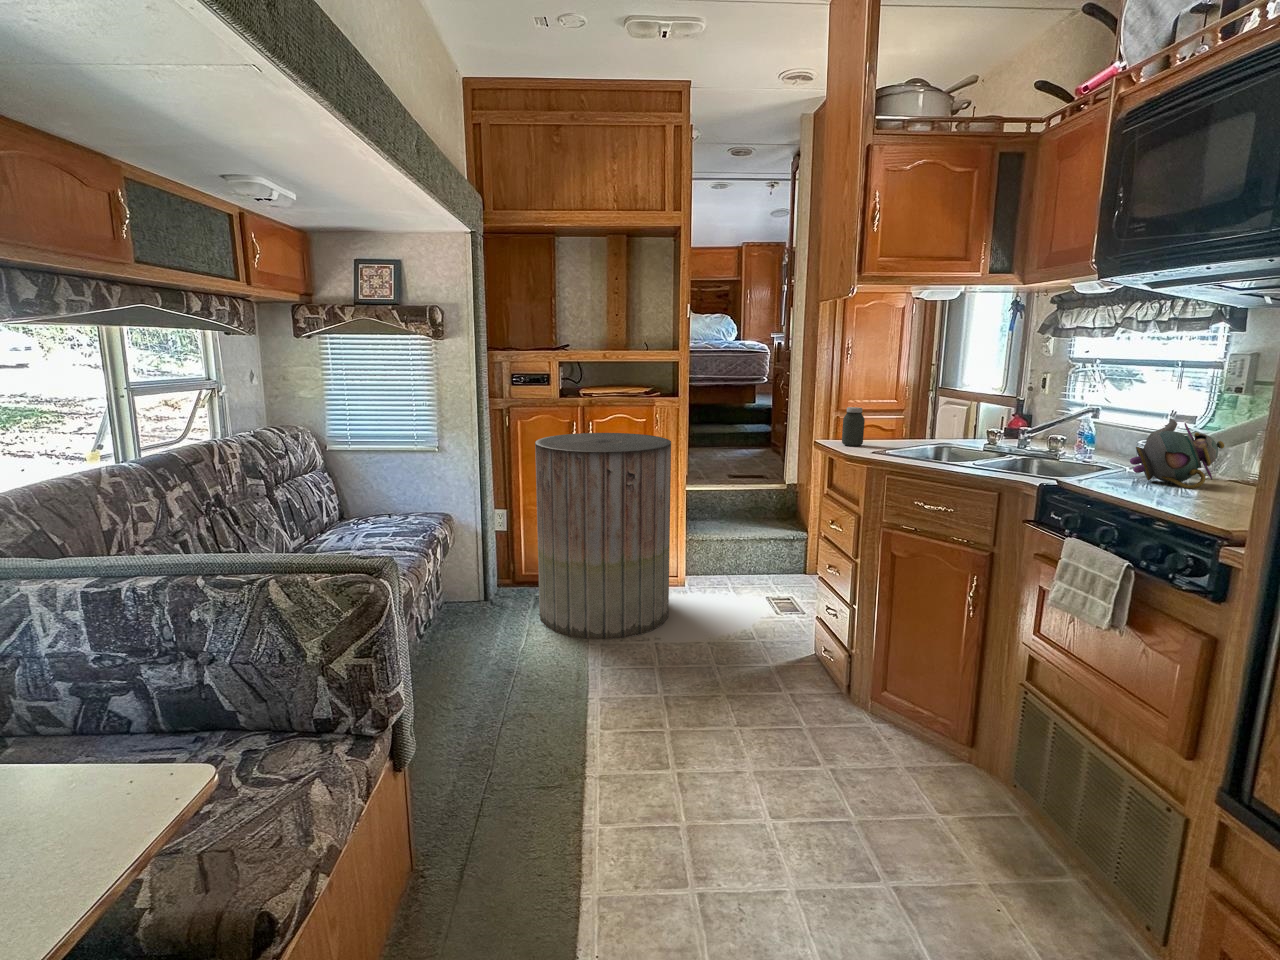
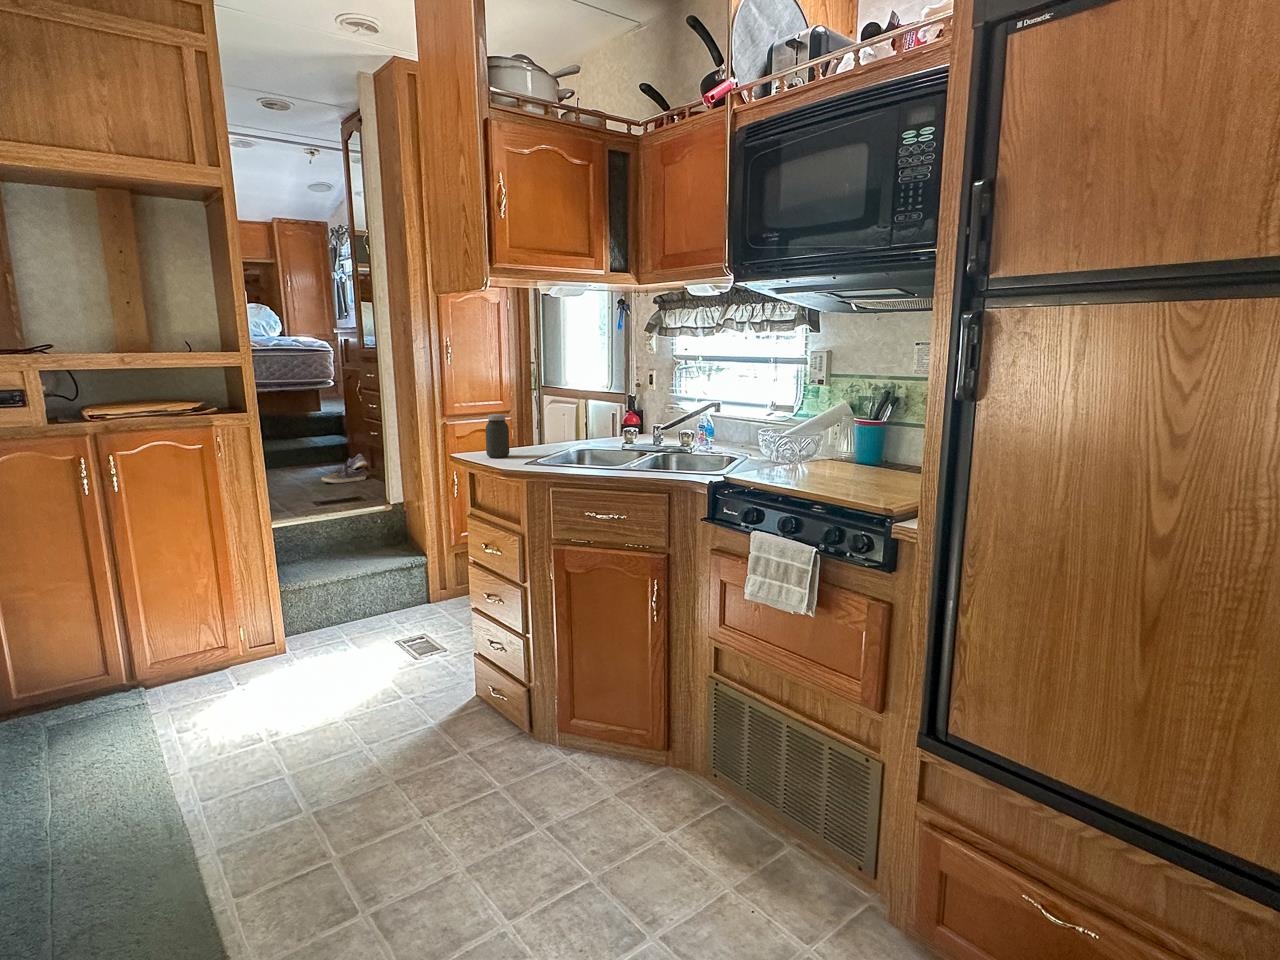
teapot: present [1130,419,1224,489] -> none [769,411,832,472]
trash can: present [535,433,671,639] -> none [11,466,278,779]
shoe: none [741,441,778,464] -> present [321,454,367,483]

